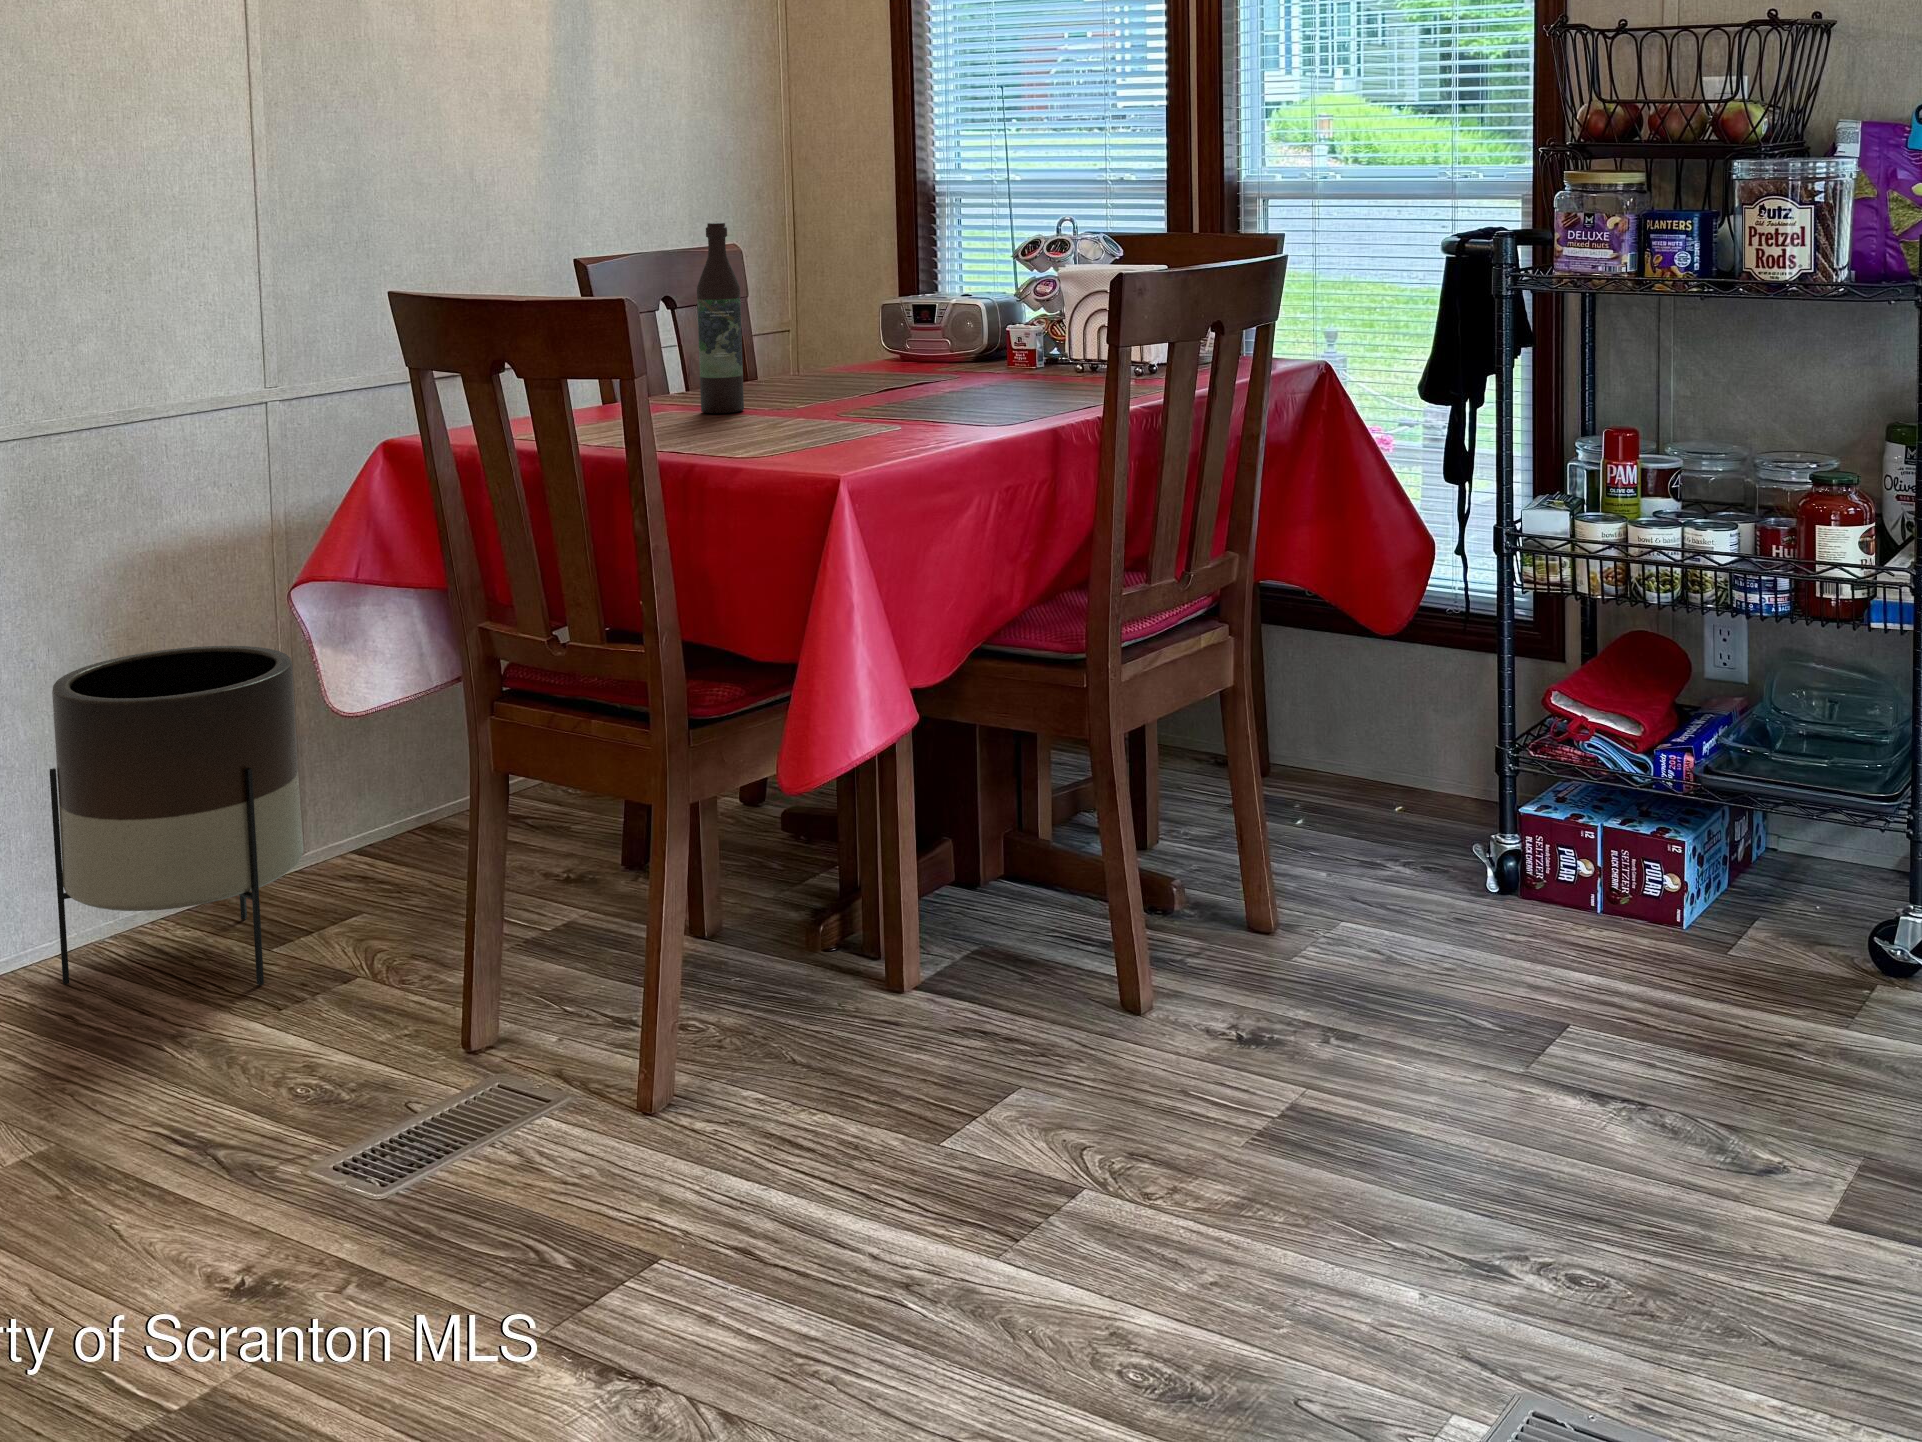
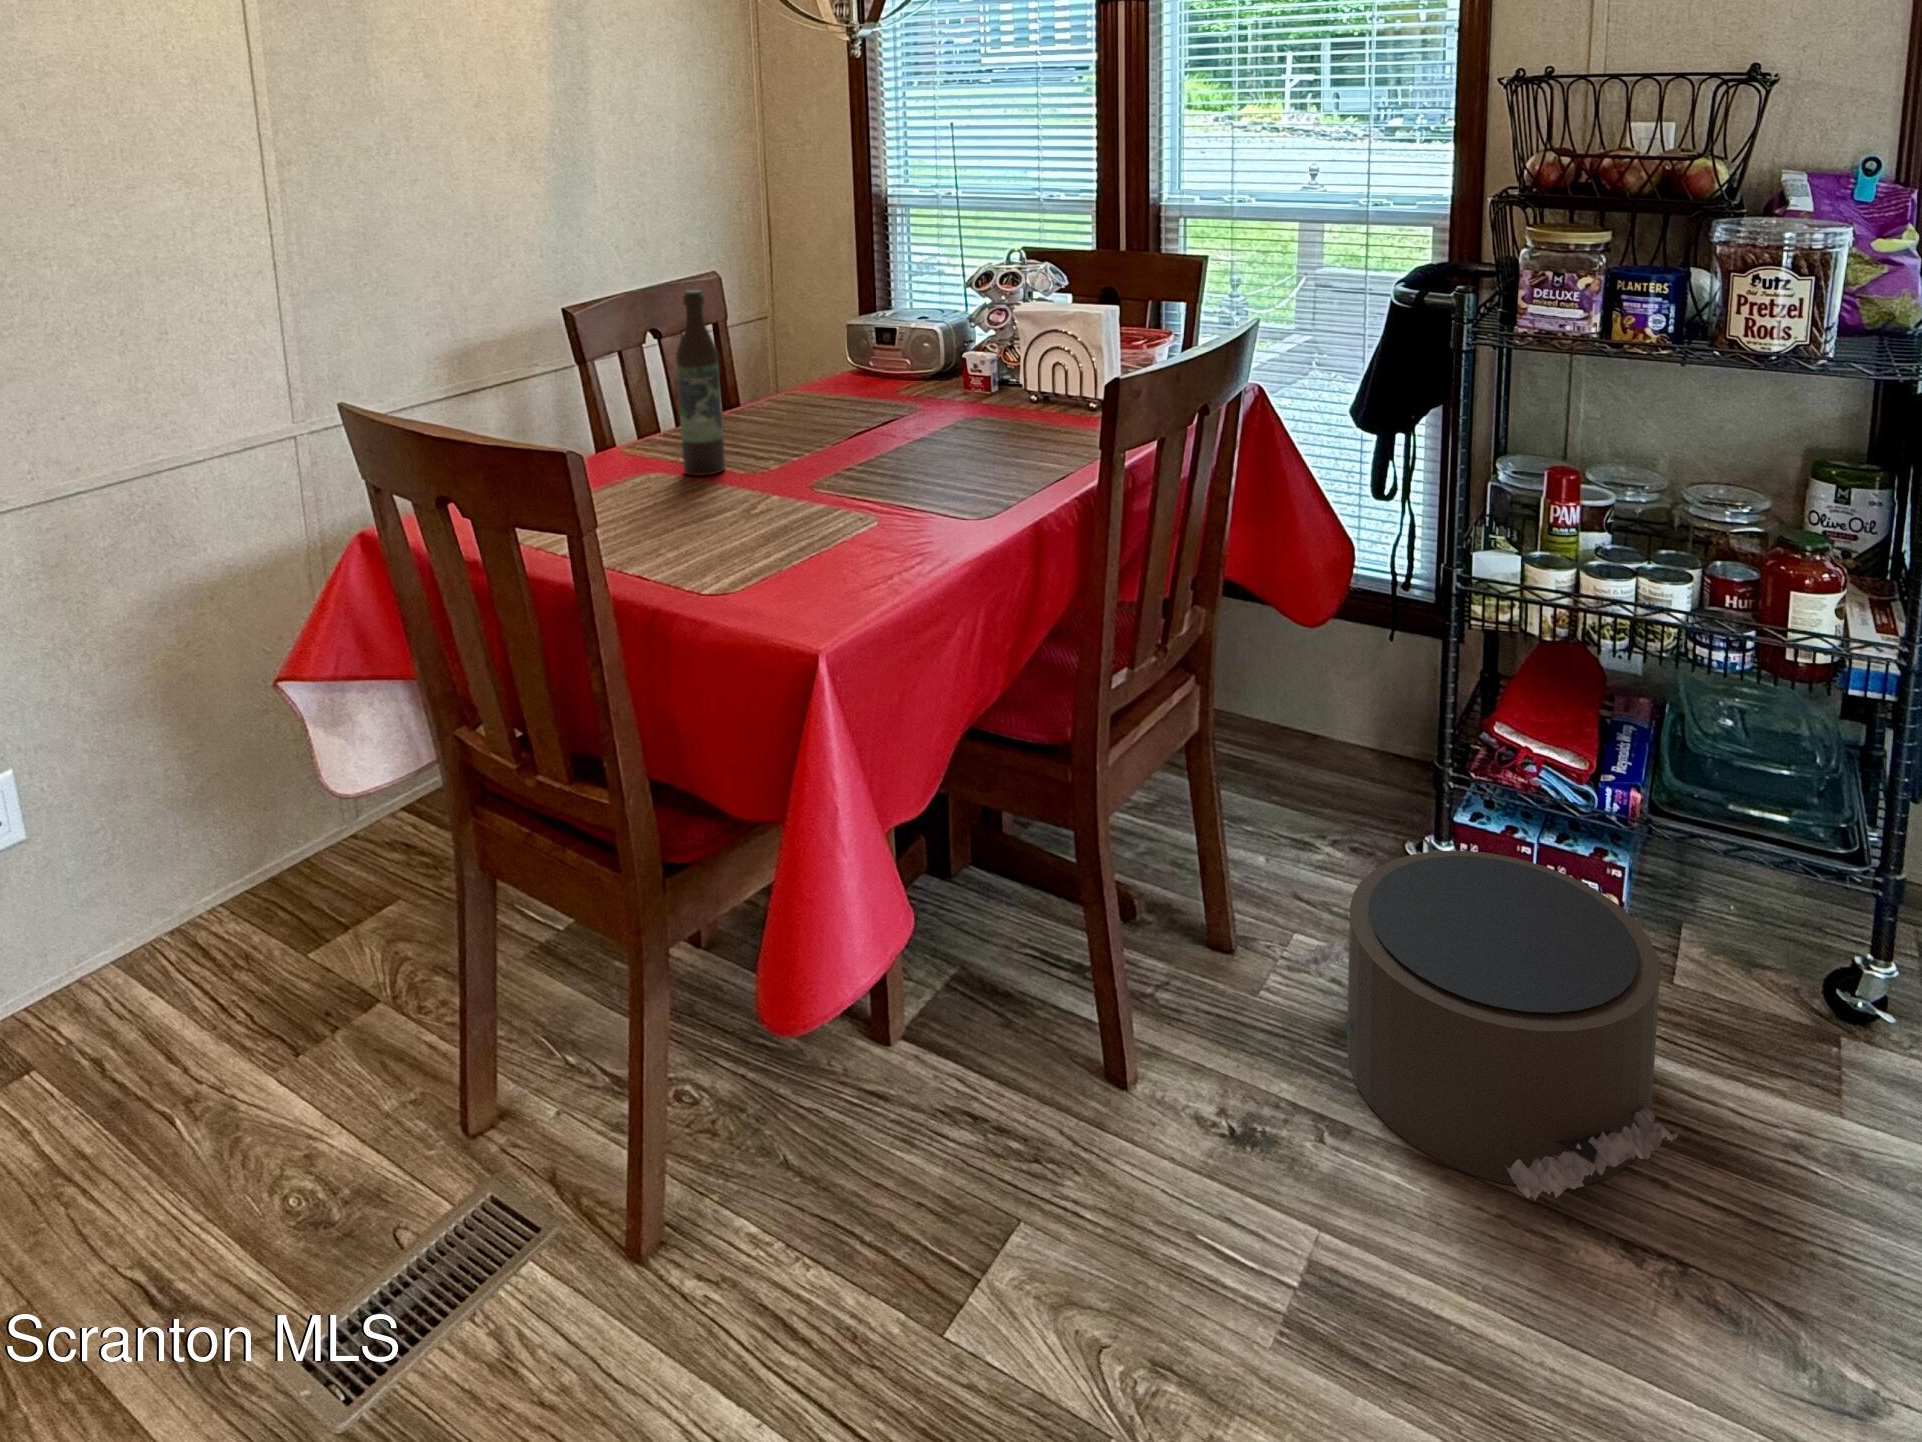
planter: present [50,646,303,985] -> none [59,684,324,1028]
pouf: none [1329,801,1657,1063] -> present [1299,851,1678,1201]

